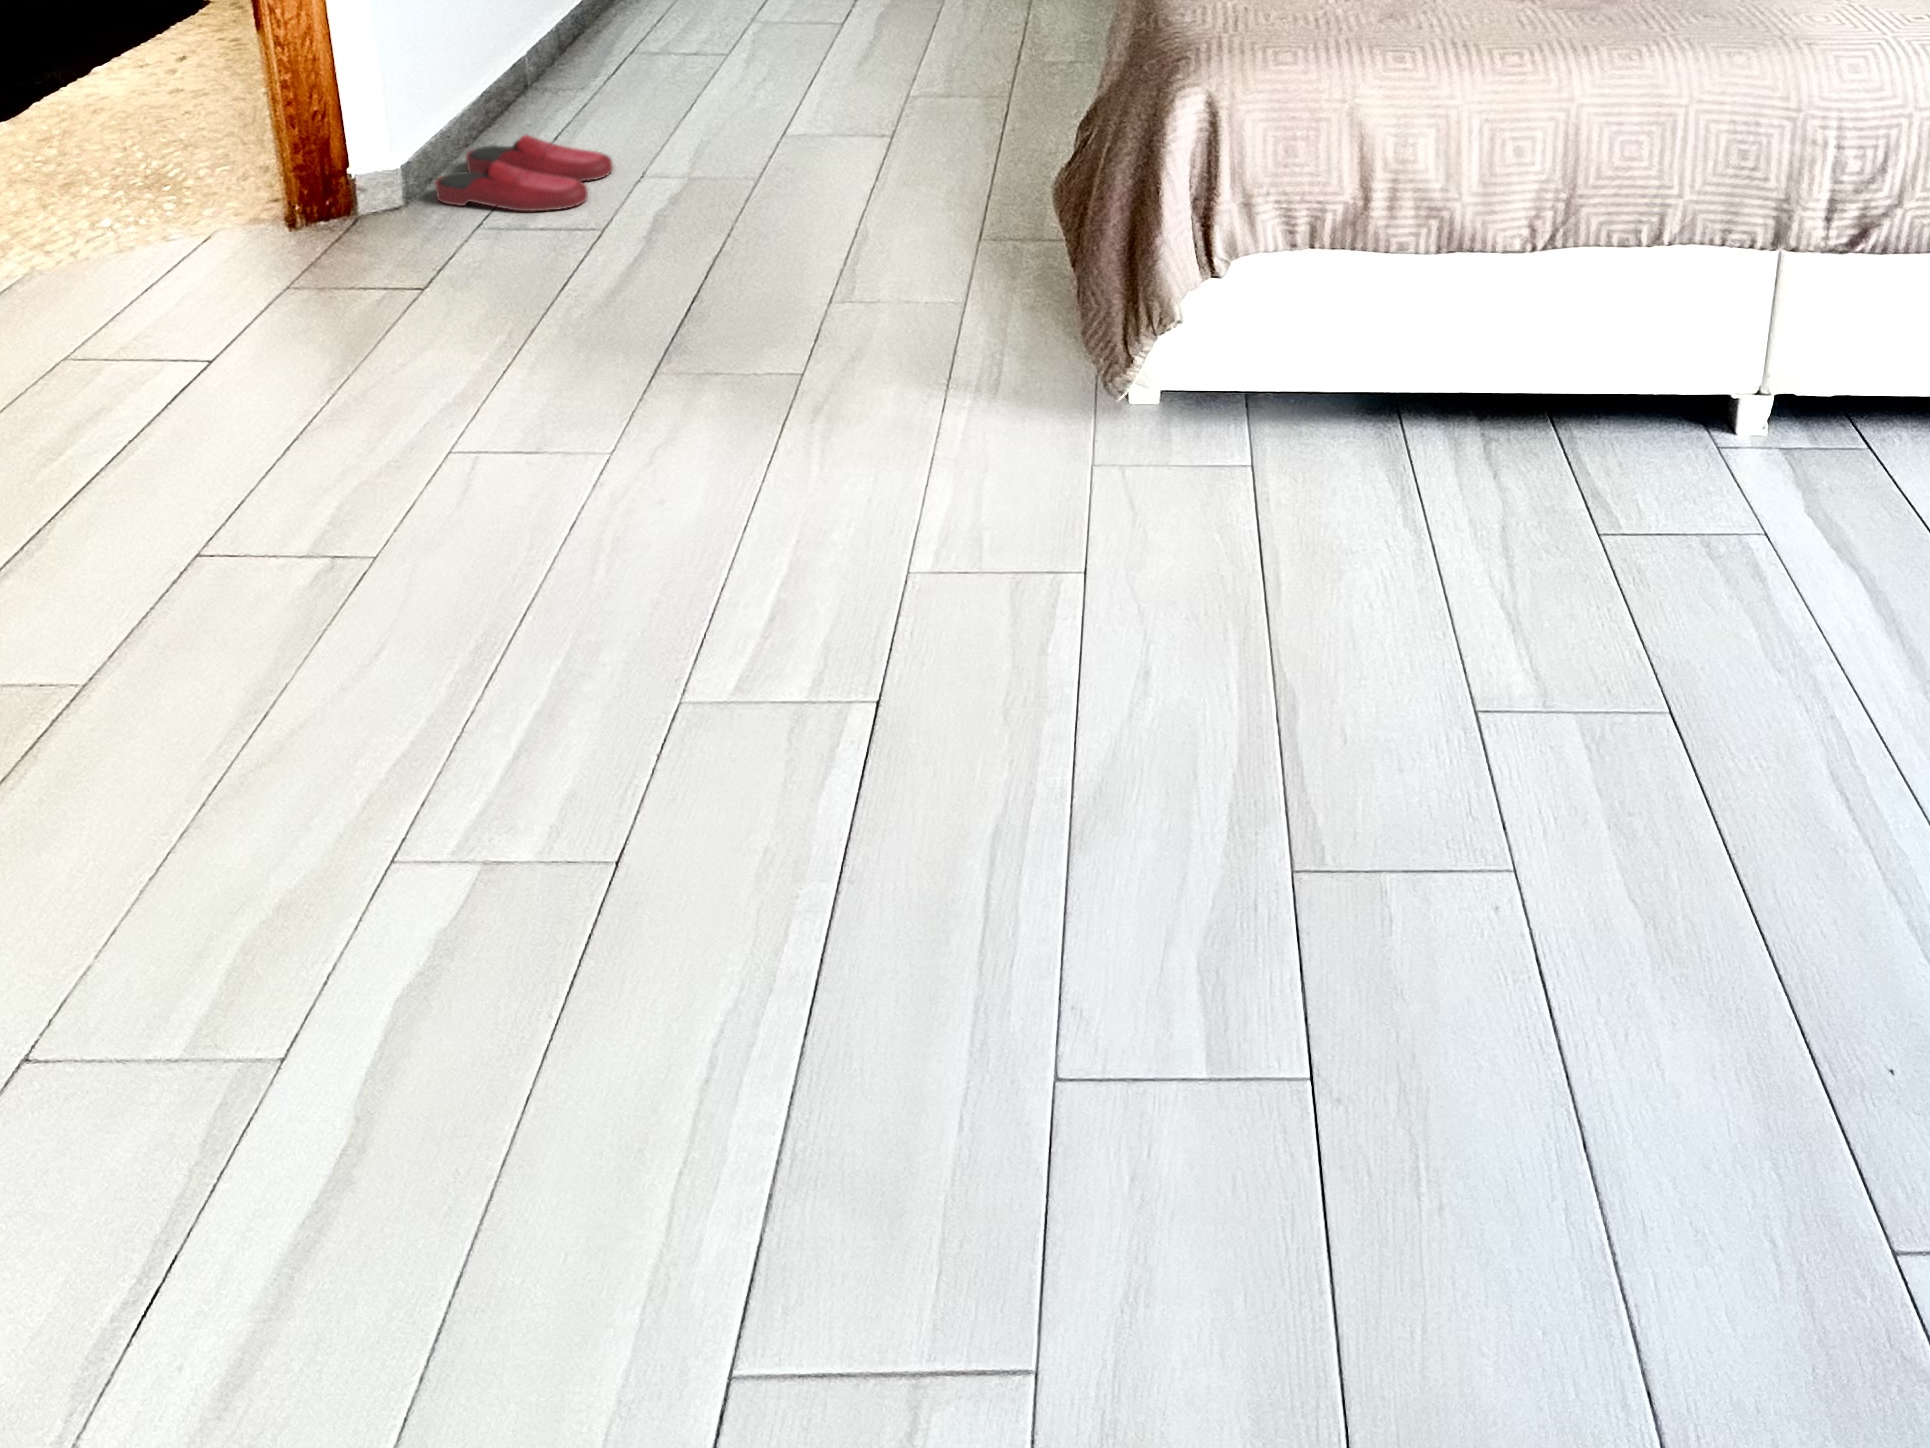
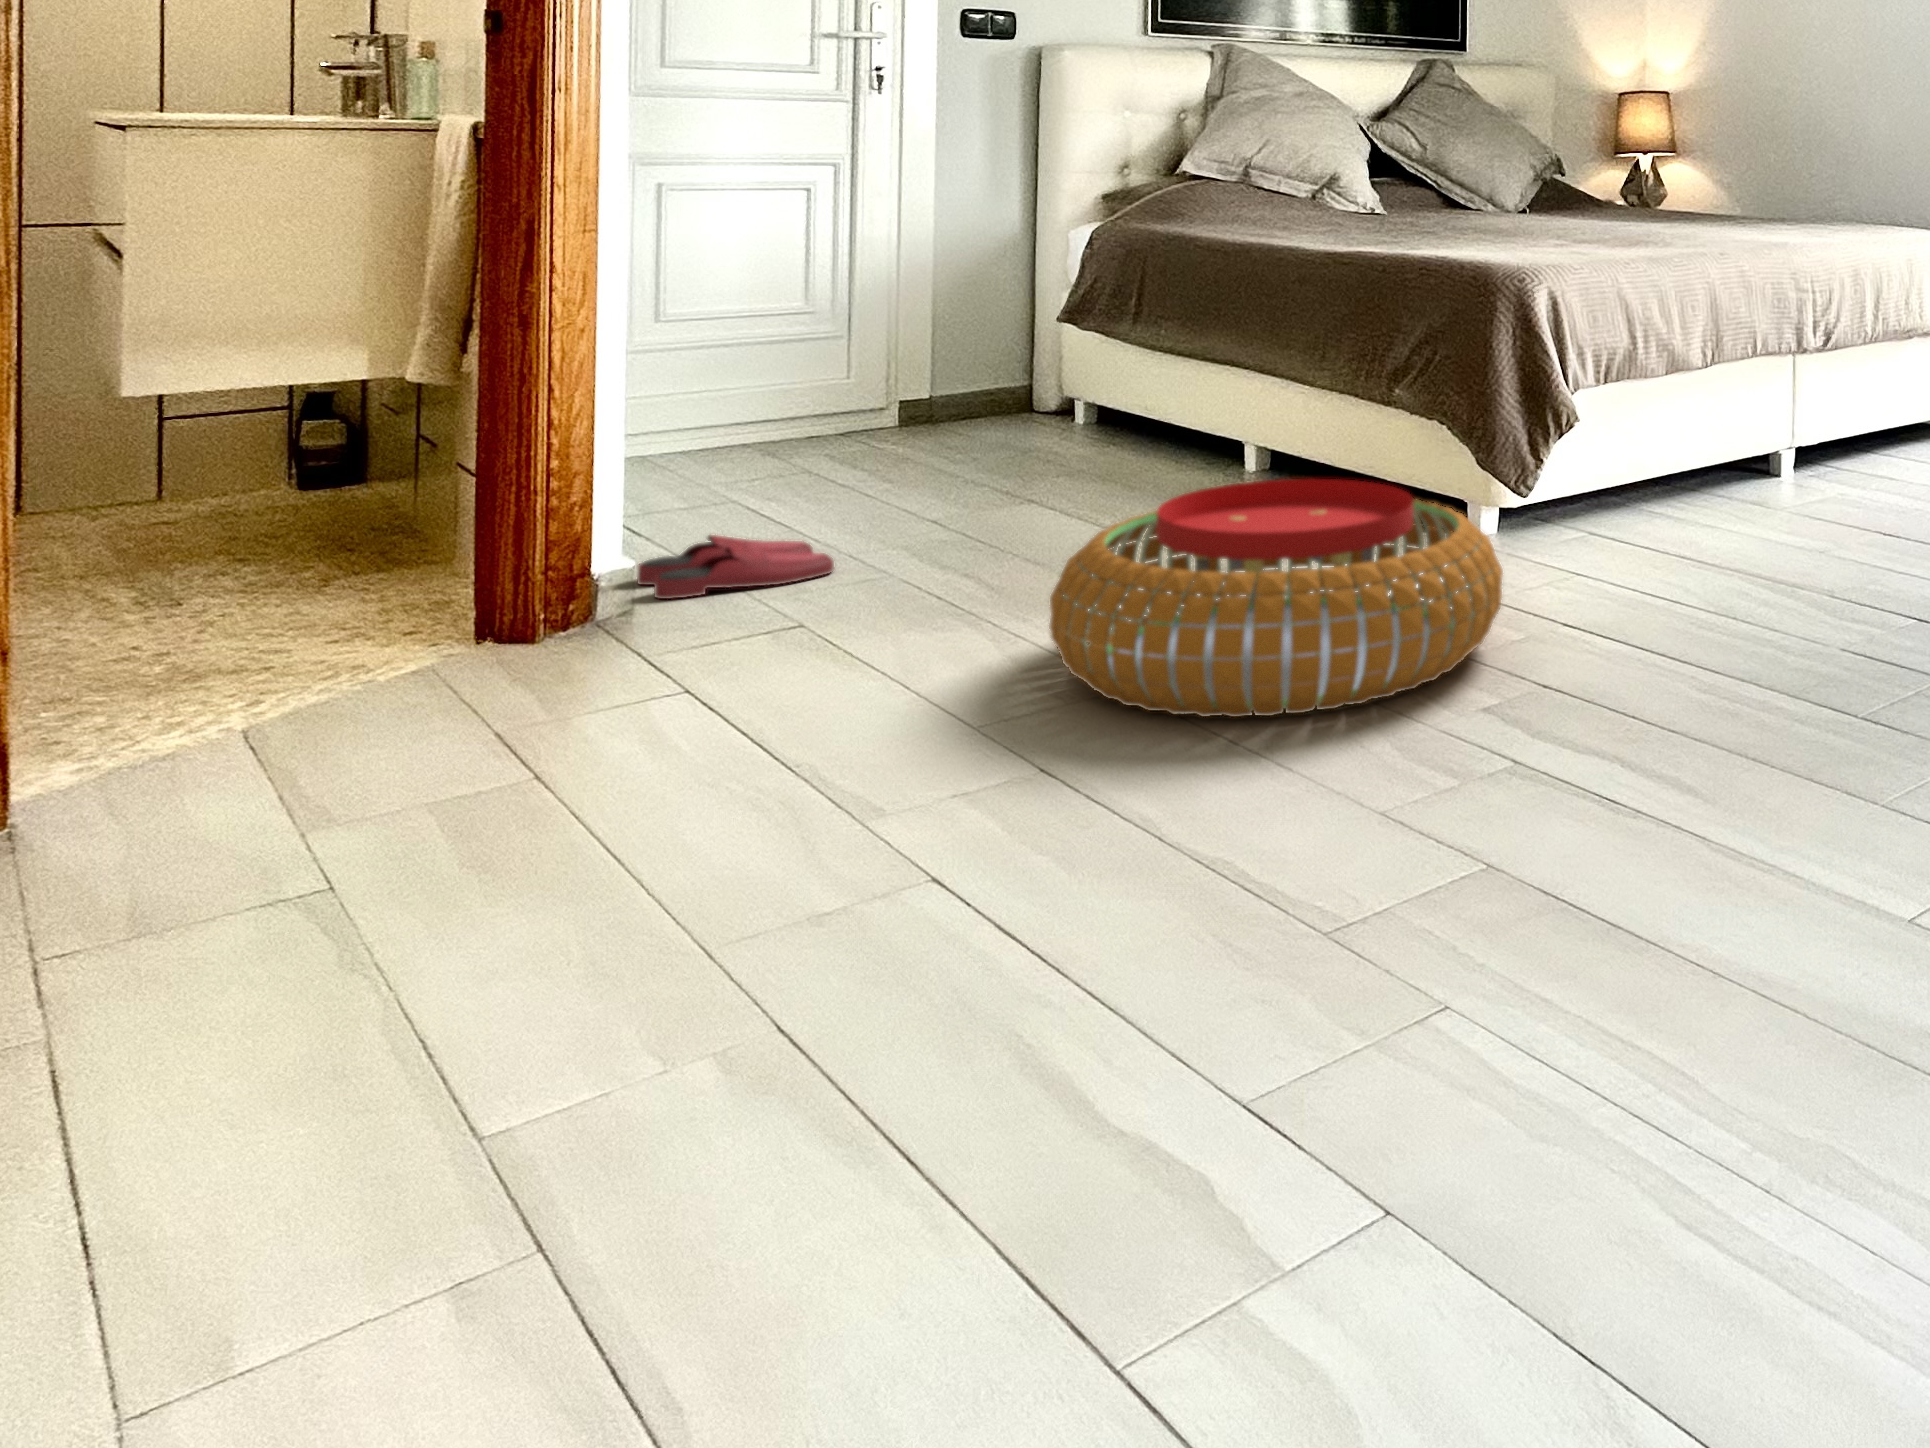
pouf: none [184,317,817,774] -> present [1049,479,1503,717]

